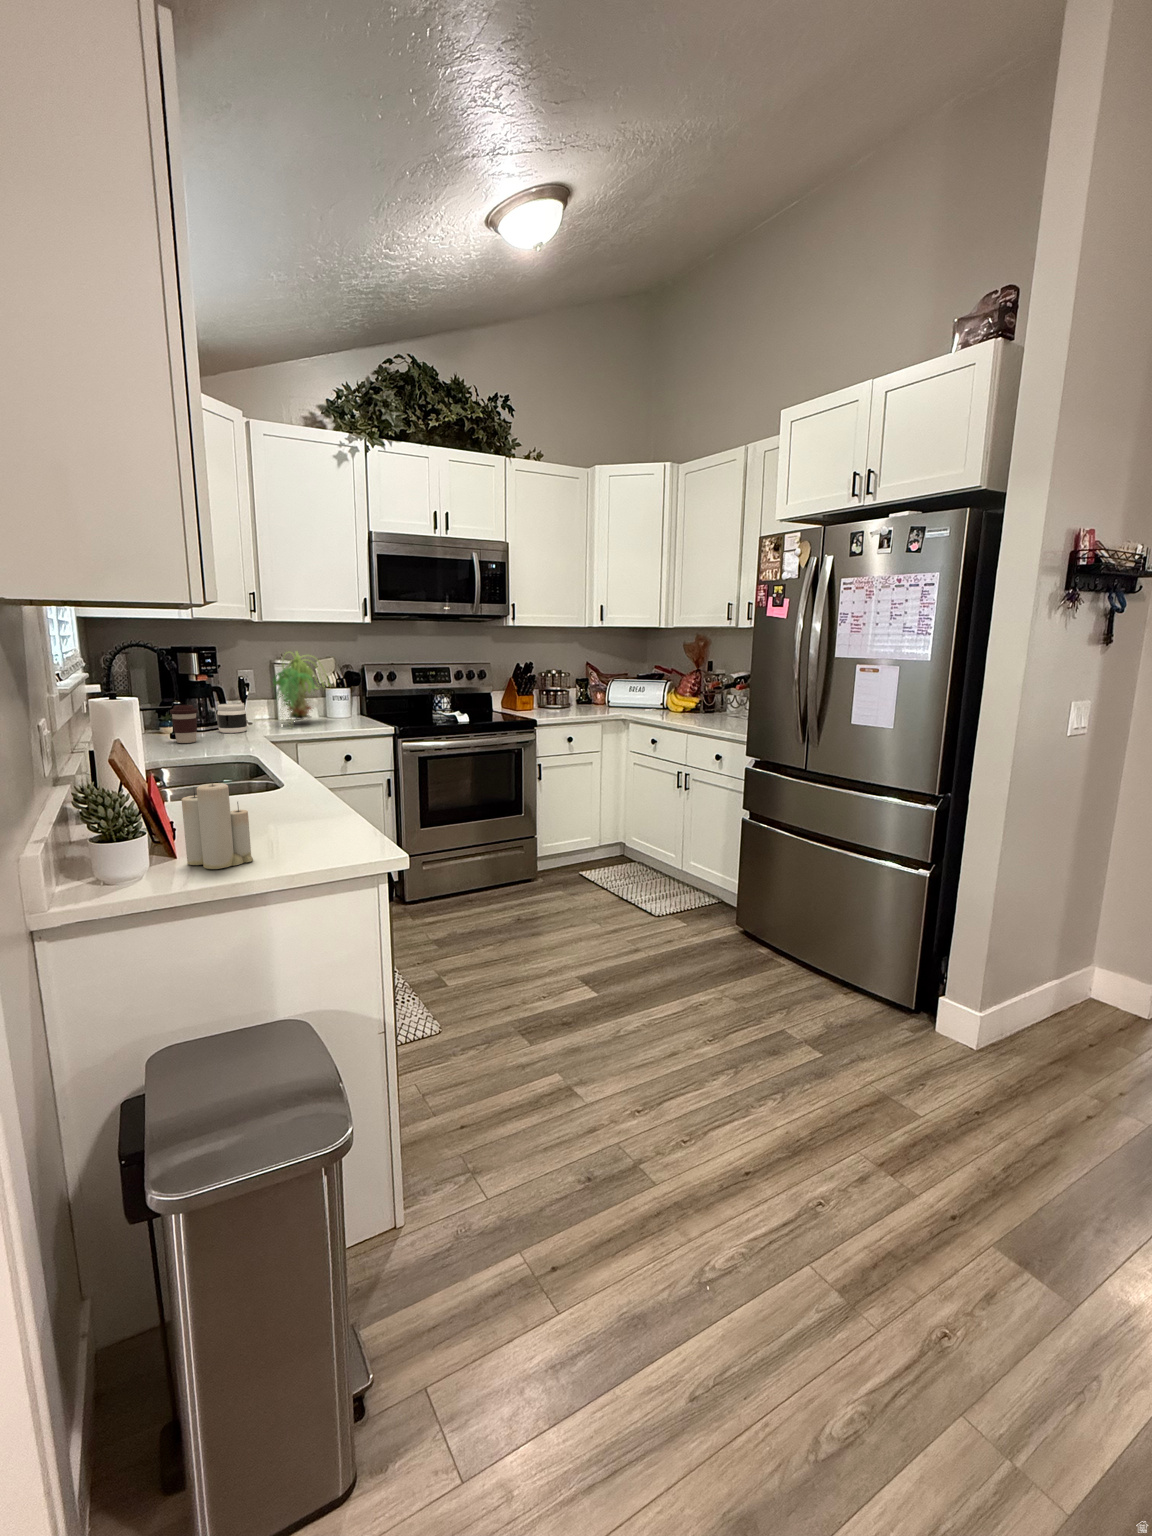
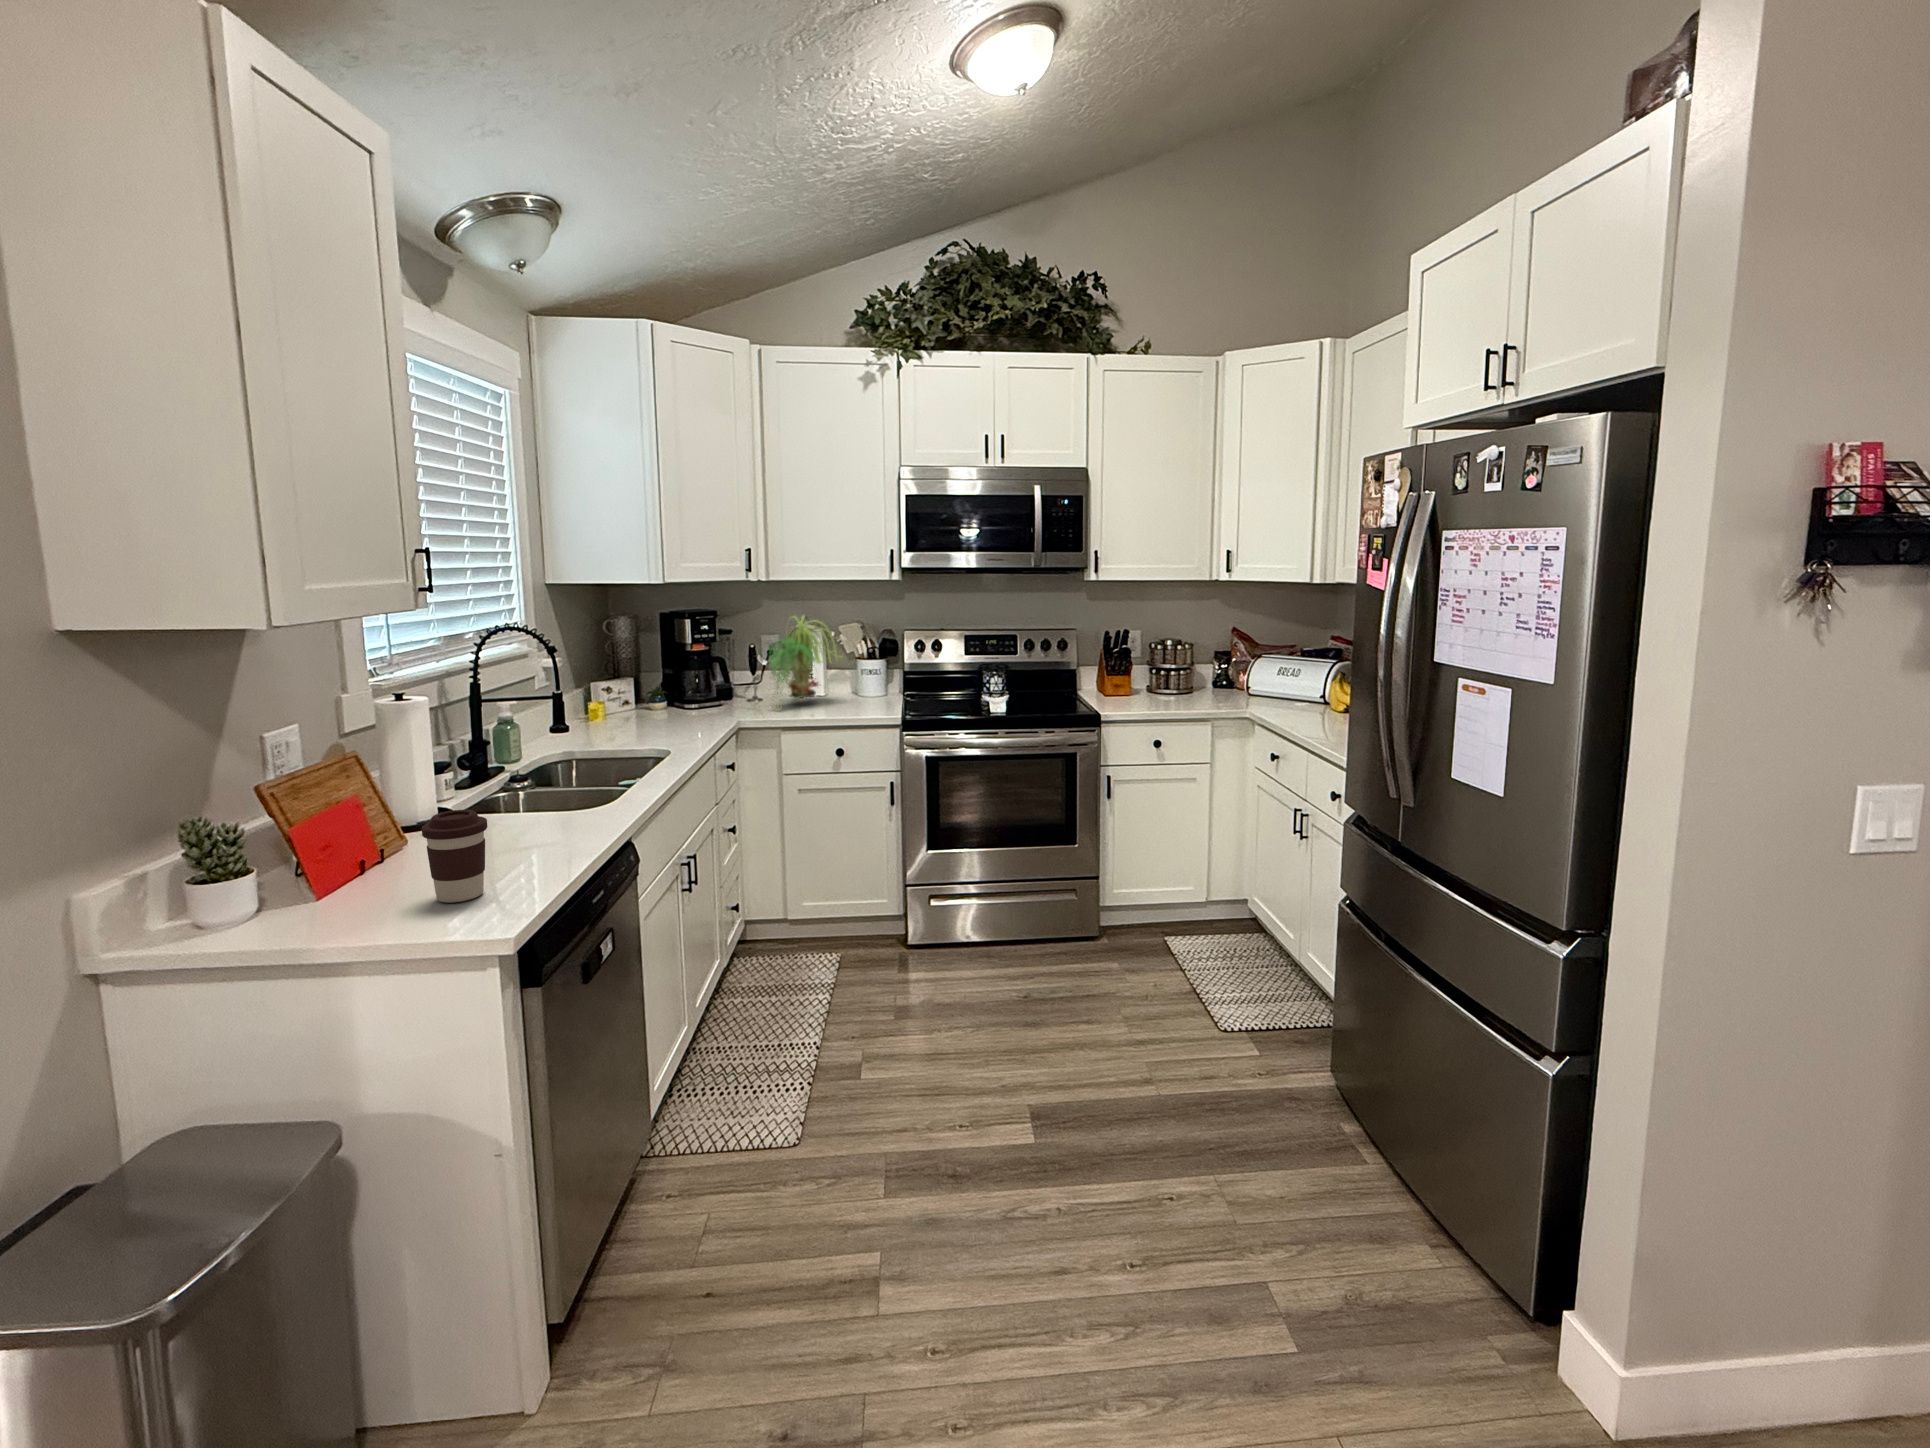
jar: present [217,704,247,733] -> none [699,678,732,713]
coffee cup: present [170,705,198,743] -> present [422,810,487,903]
candle: present [182,776,253,869] -> none [299,811,374,920]

